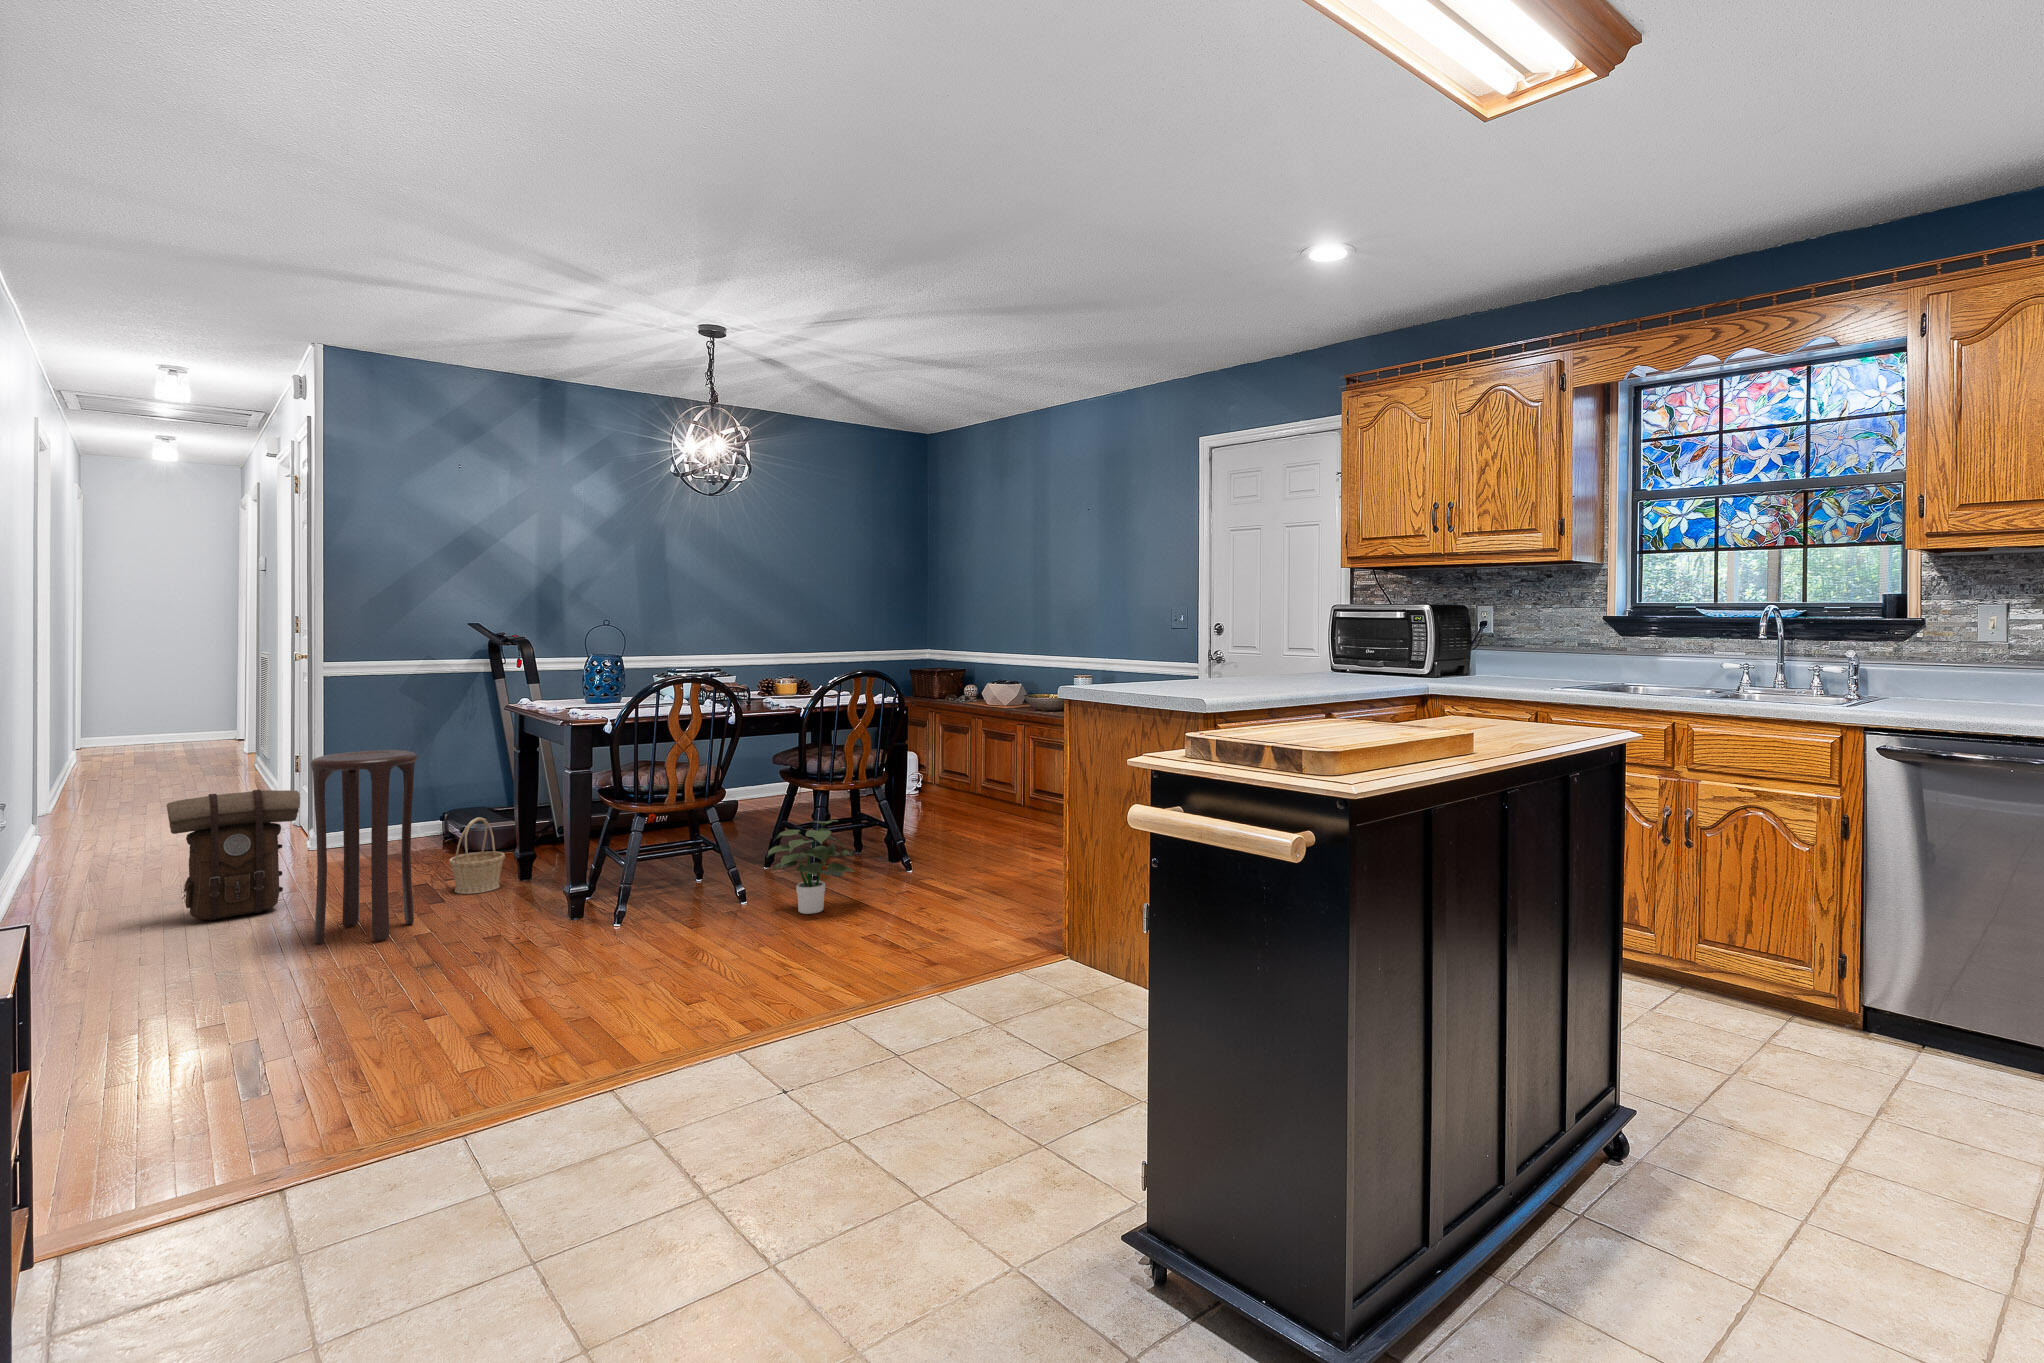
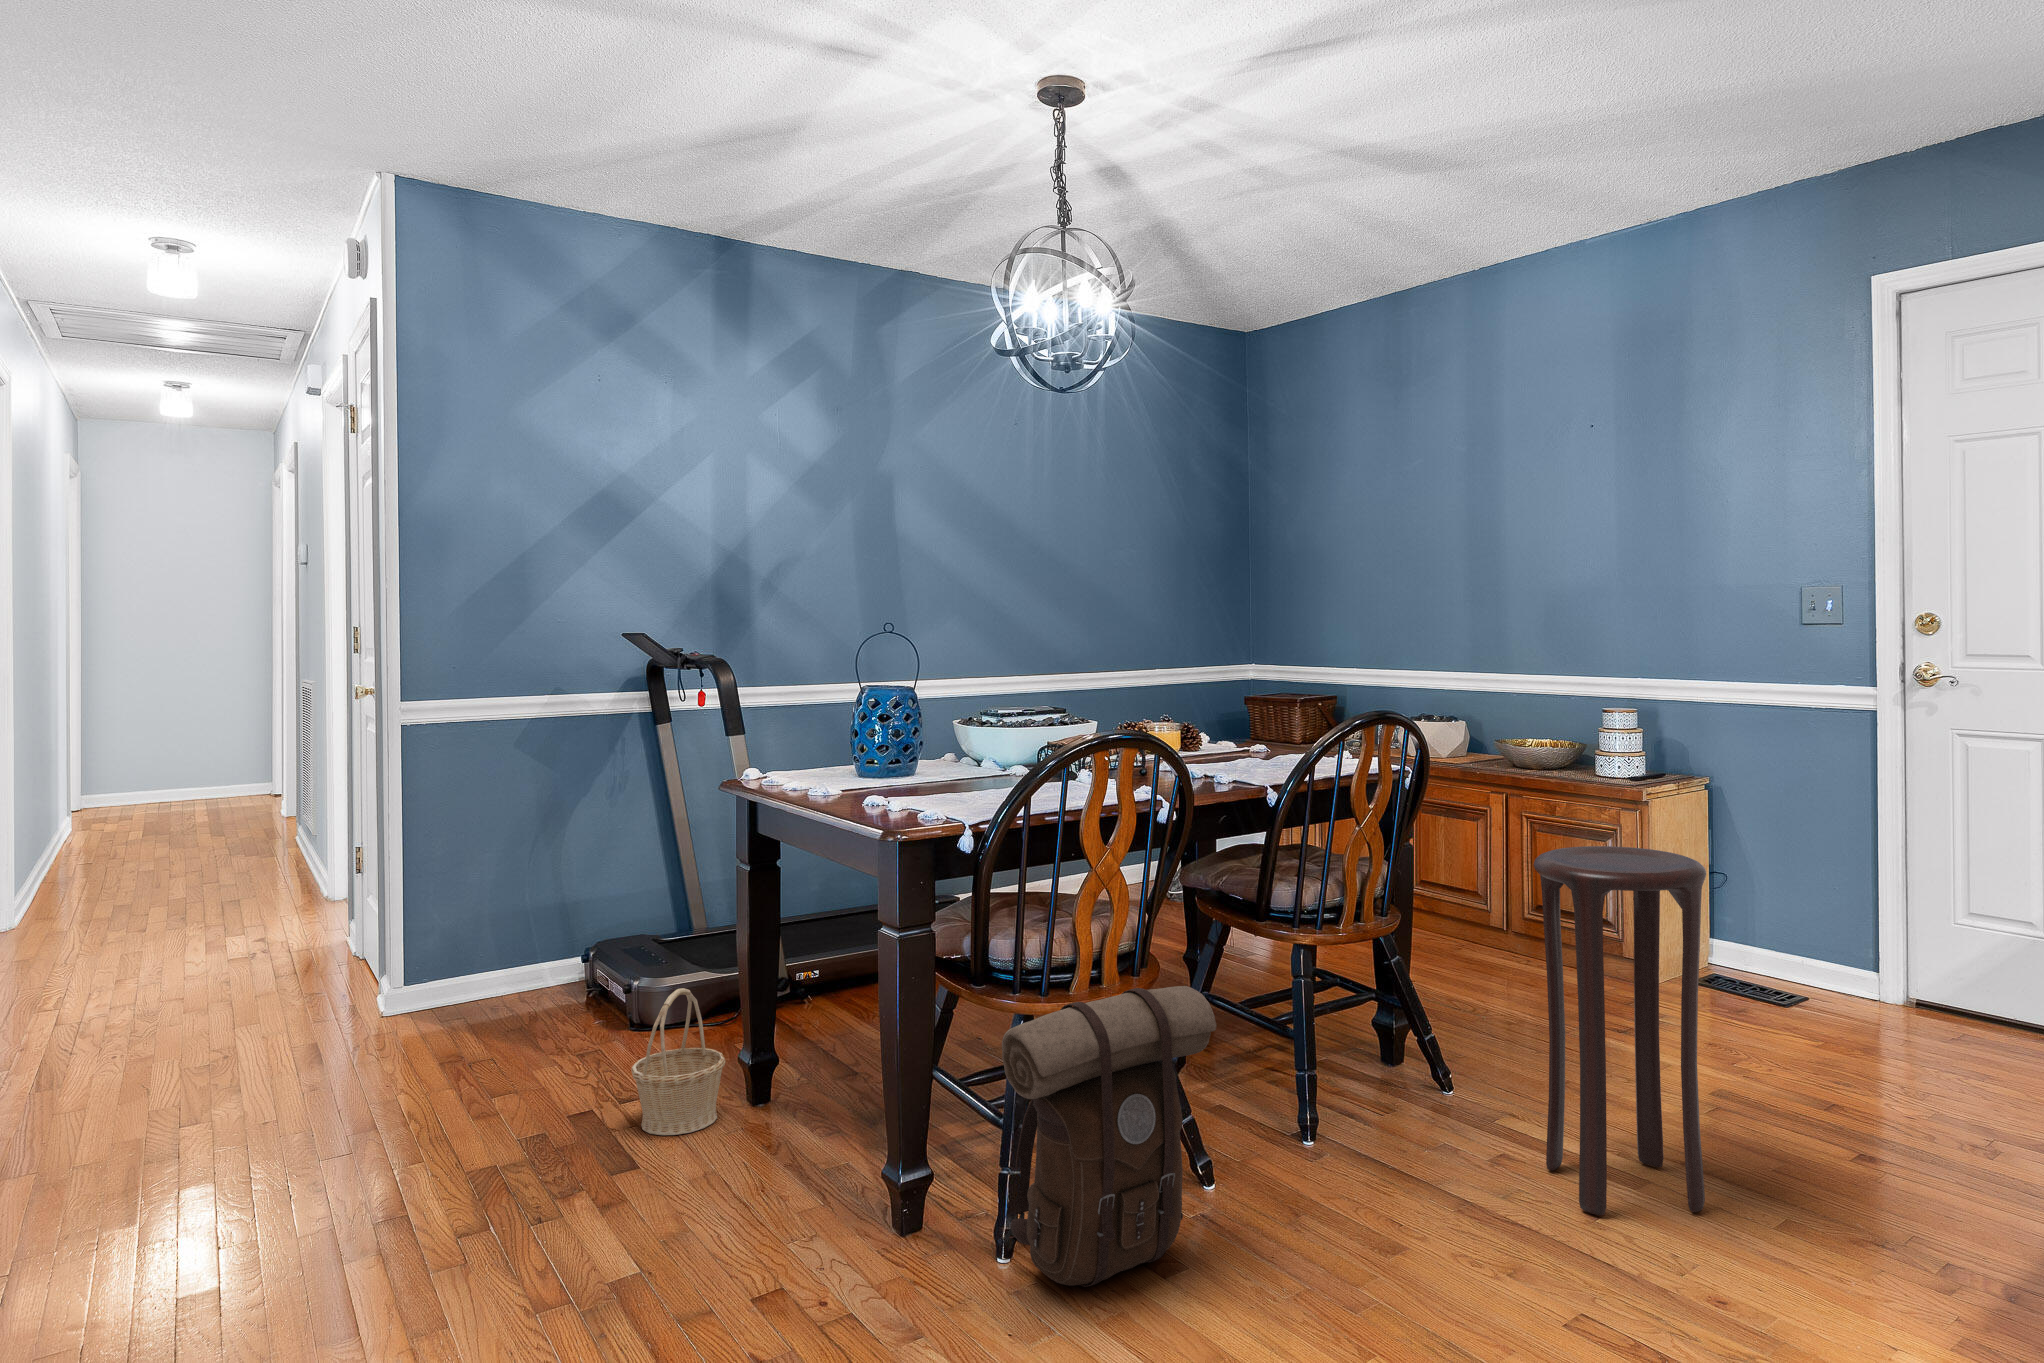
stool: present [310,750,417,944] -> present [1534,846,1706,1215]
backpack: present [167,790,300,920] -> present [1002,986,1217,1287]
potted plant: present [767,820,855,914] -> none [1264,1020,1445,1222]

